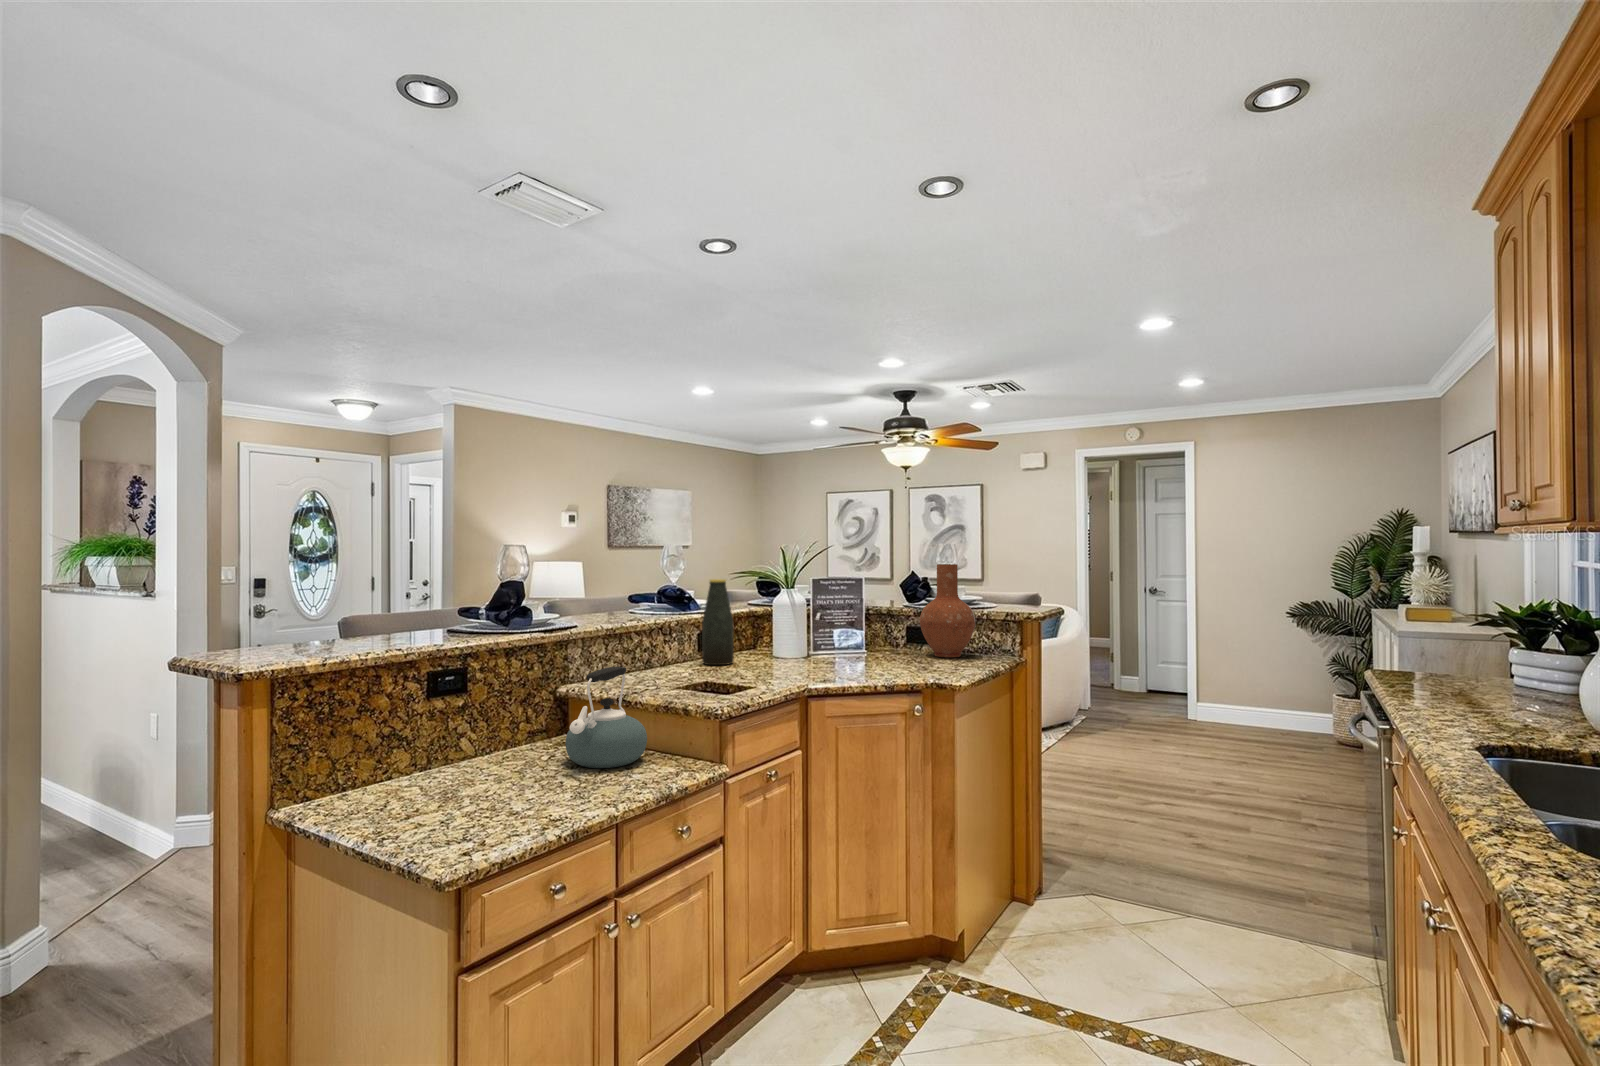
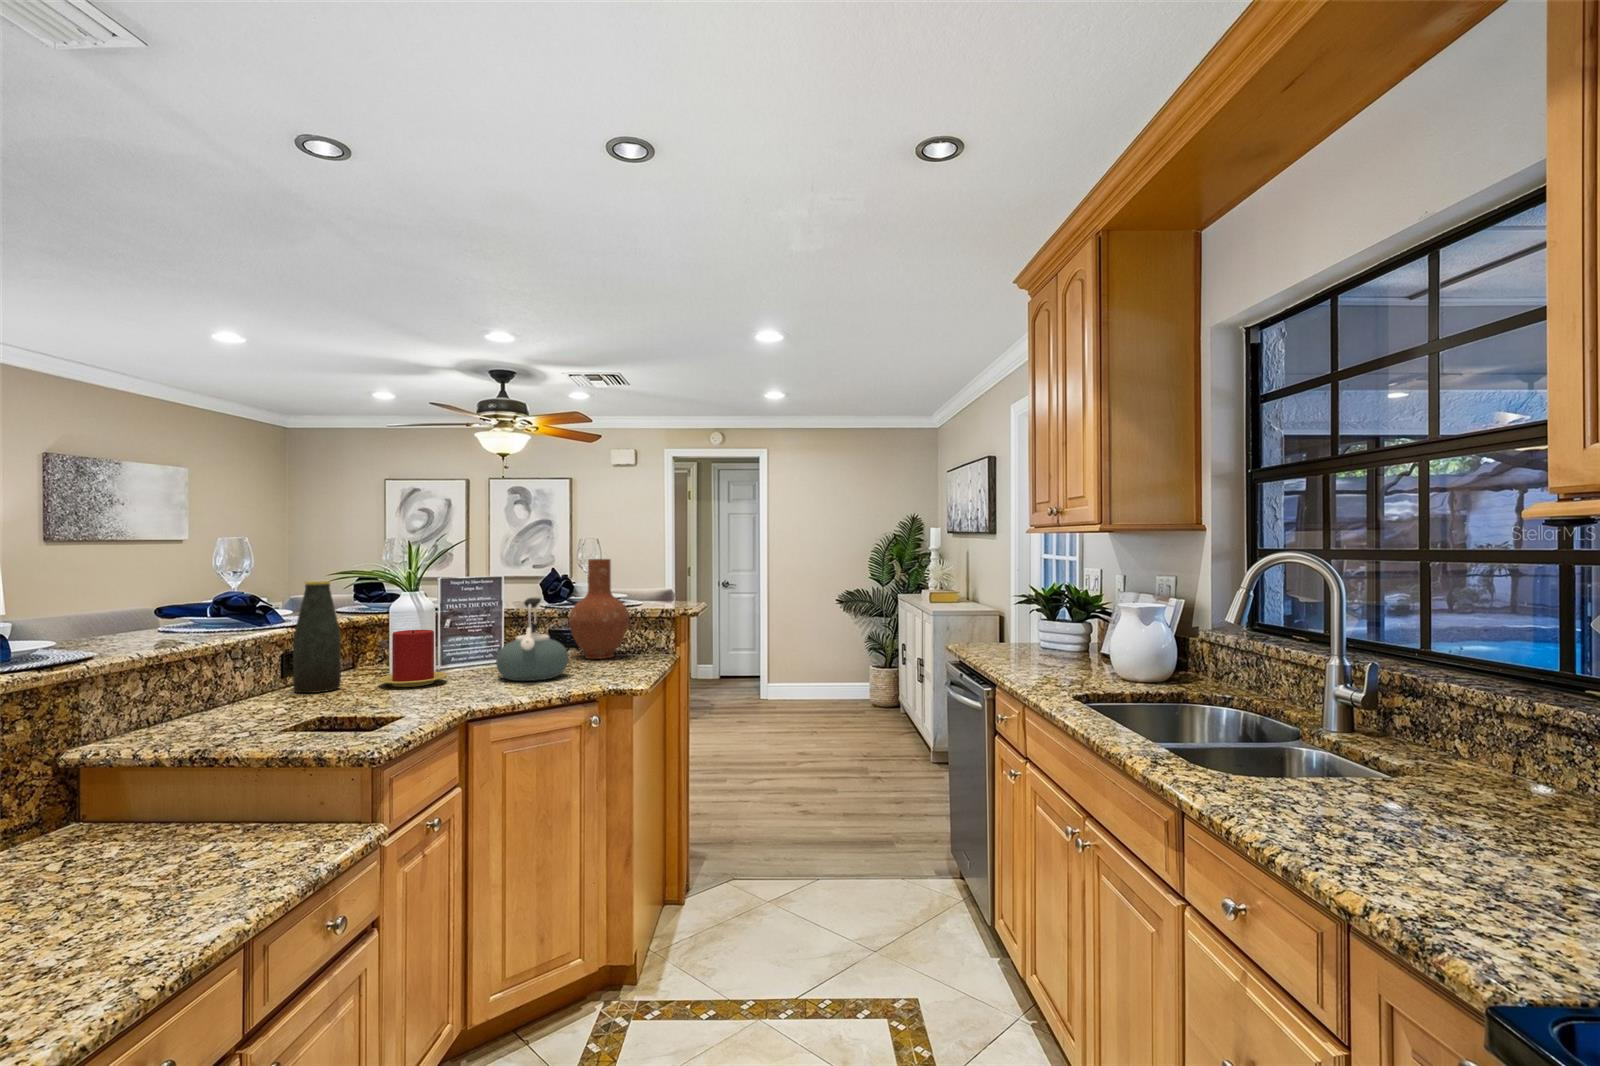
candle: none [758,621,809,667] -> present [378,630,447,687]
kettle: present [566,667,647,768] -> present [496,597,568,681]

